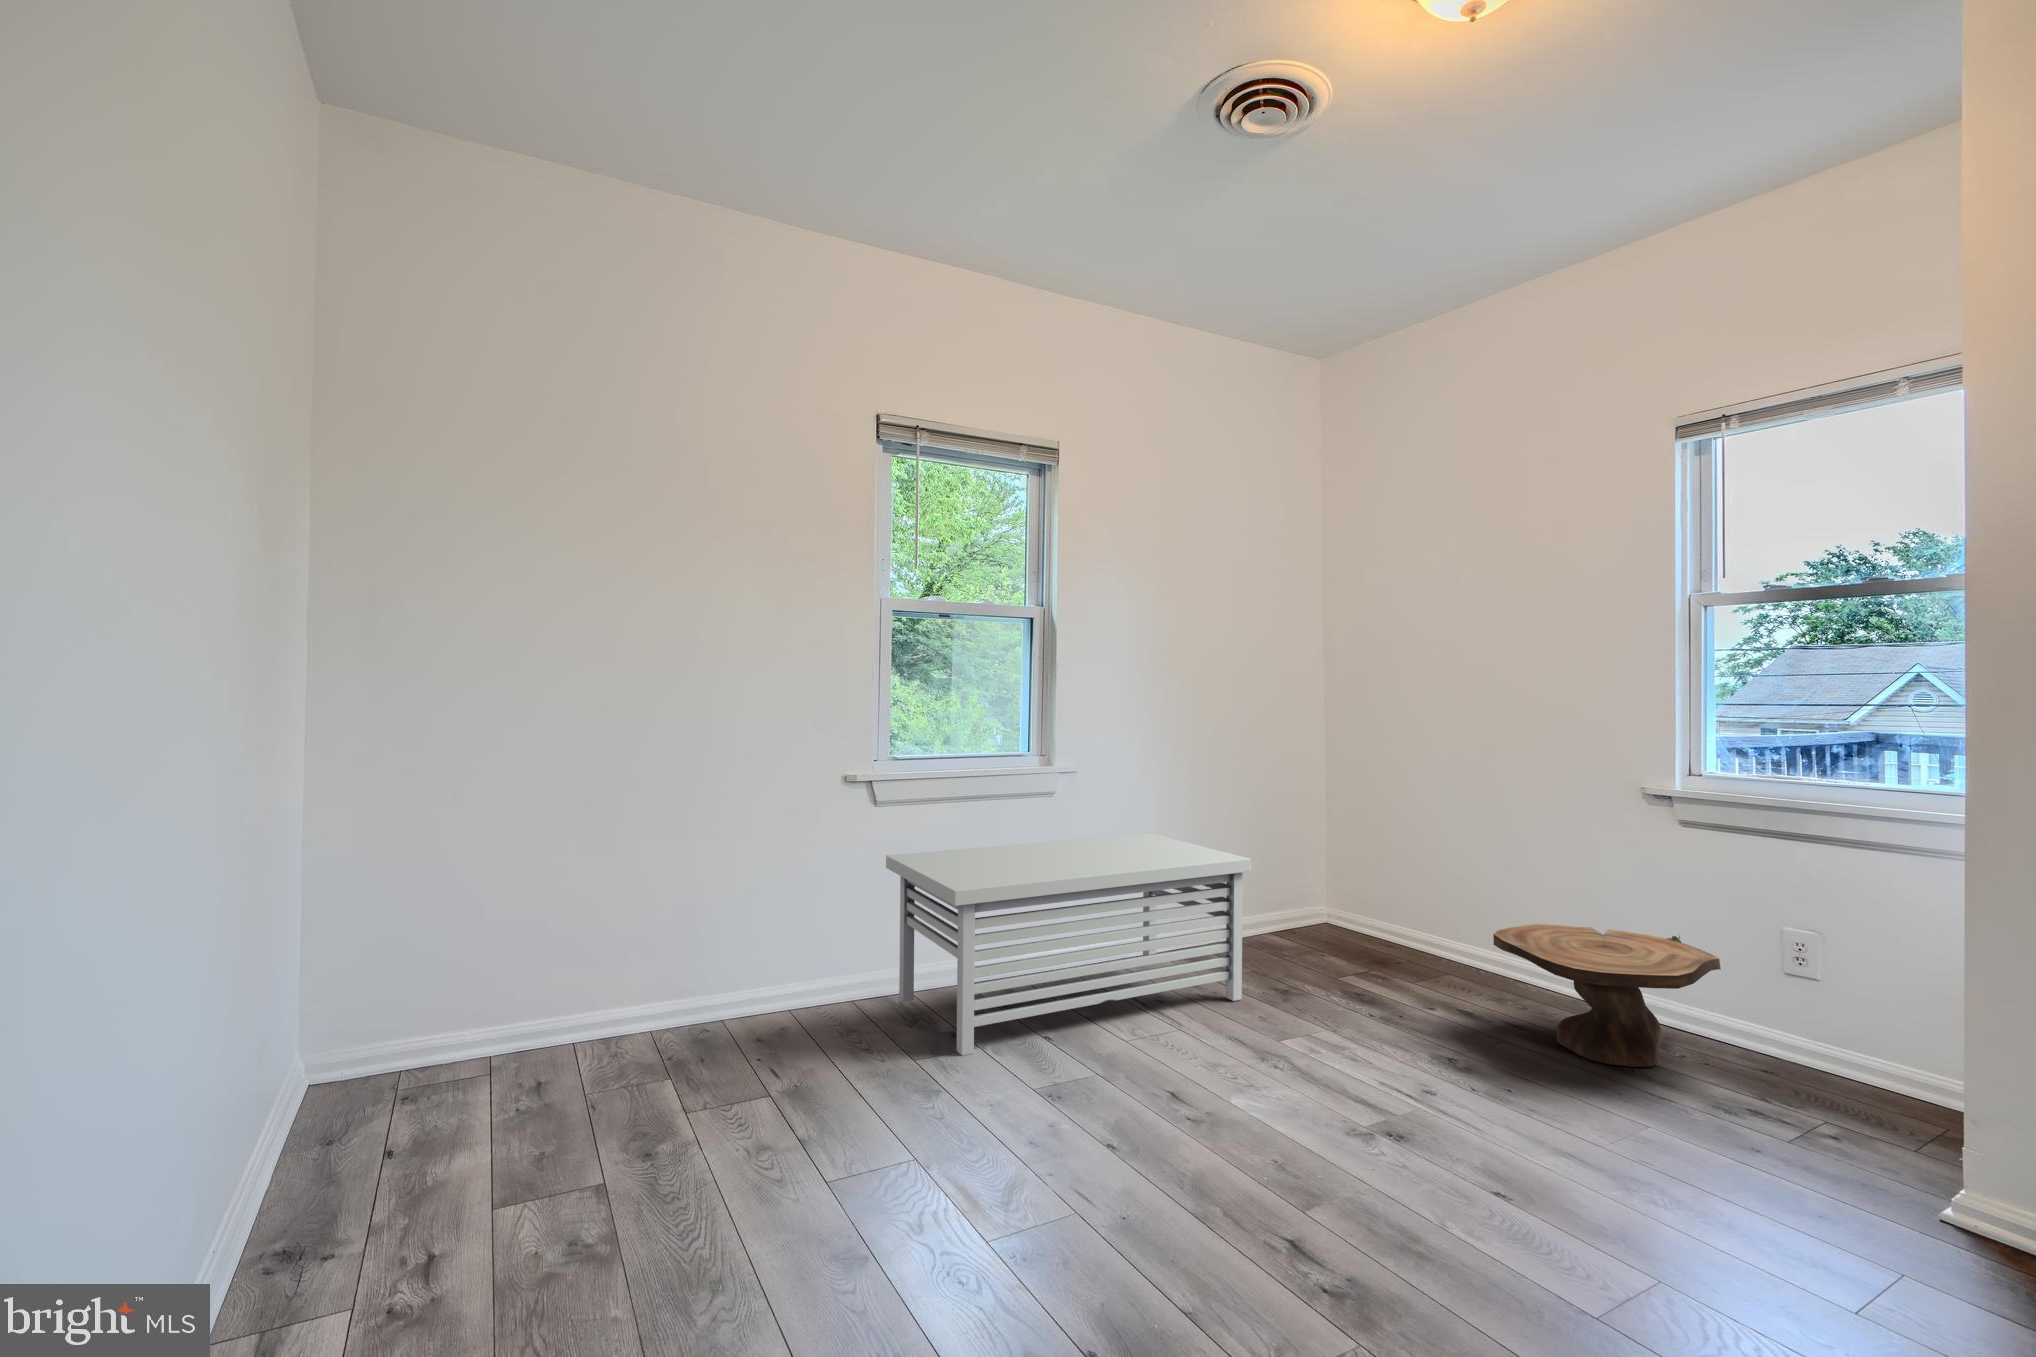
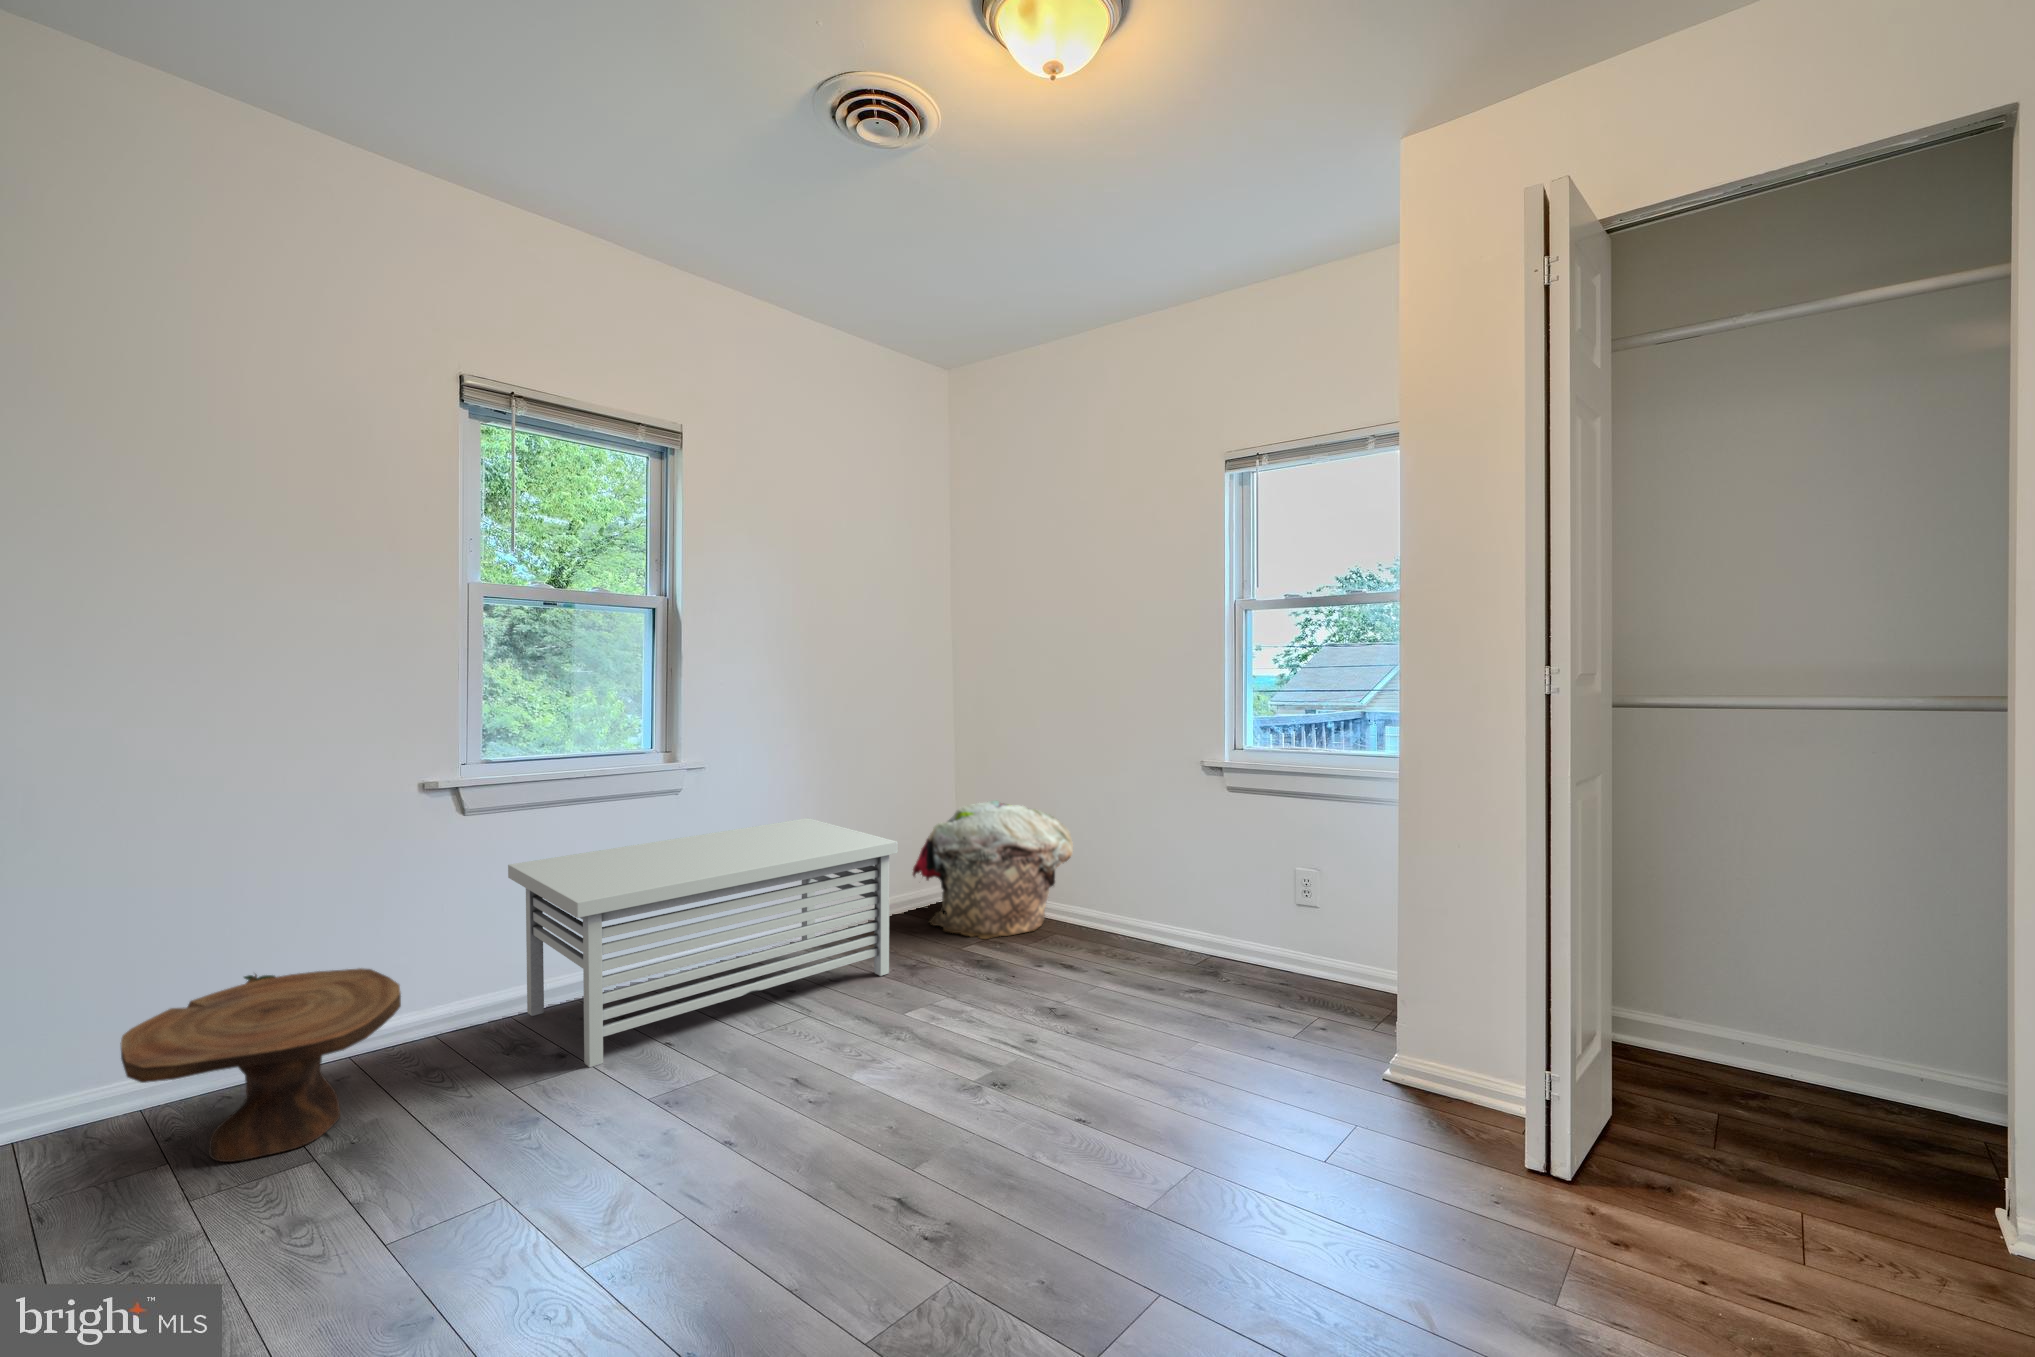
laundry basket: none [1252,827,1440,976] -> present [913,801,1073,939]
side table: present [1493,924,1721,1067] -> present [120,968,401,1162]

